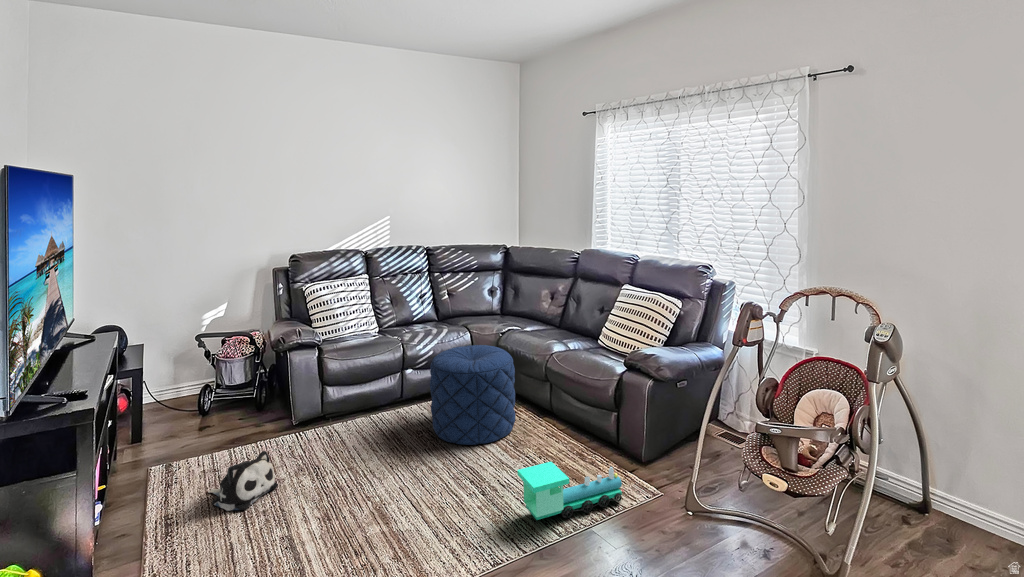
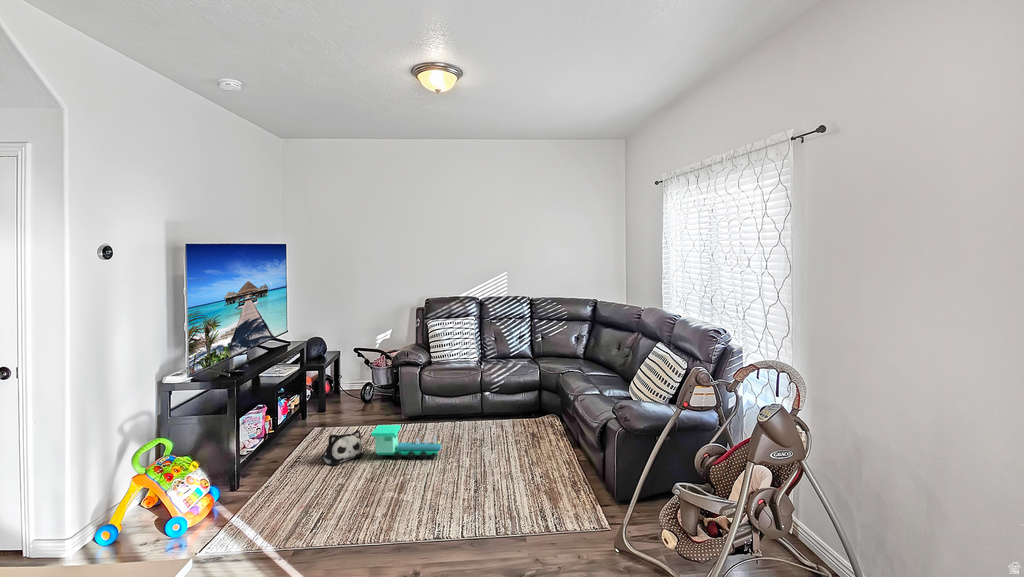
pouf: present [430,345,516,445] -> none [480,379,548,458]
toy train: present [517,462,624,520] -> present [371,425,442,459]

